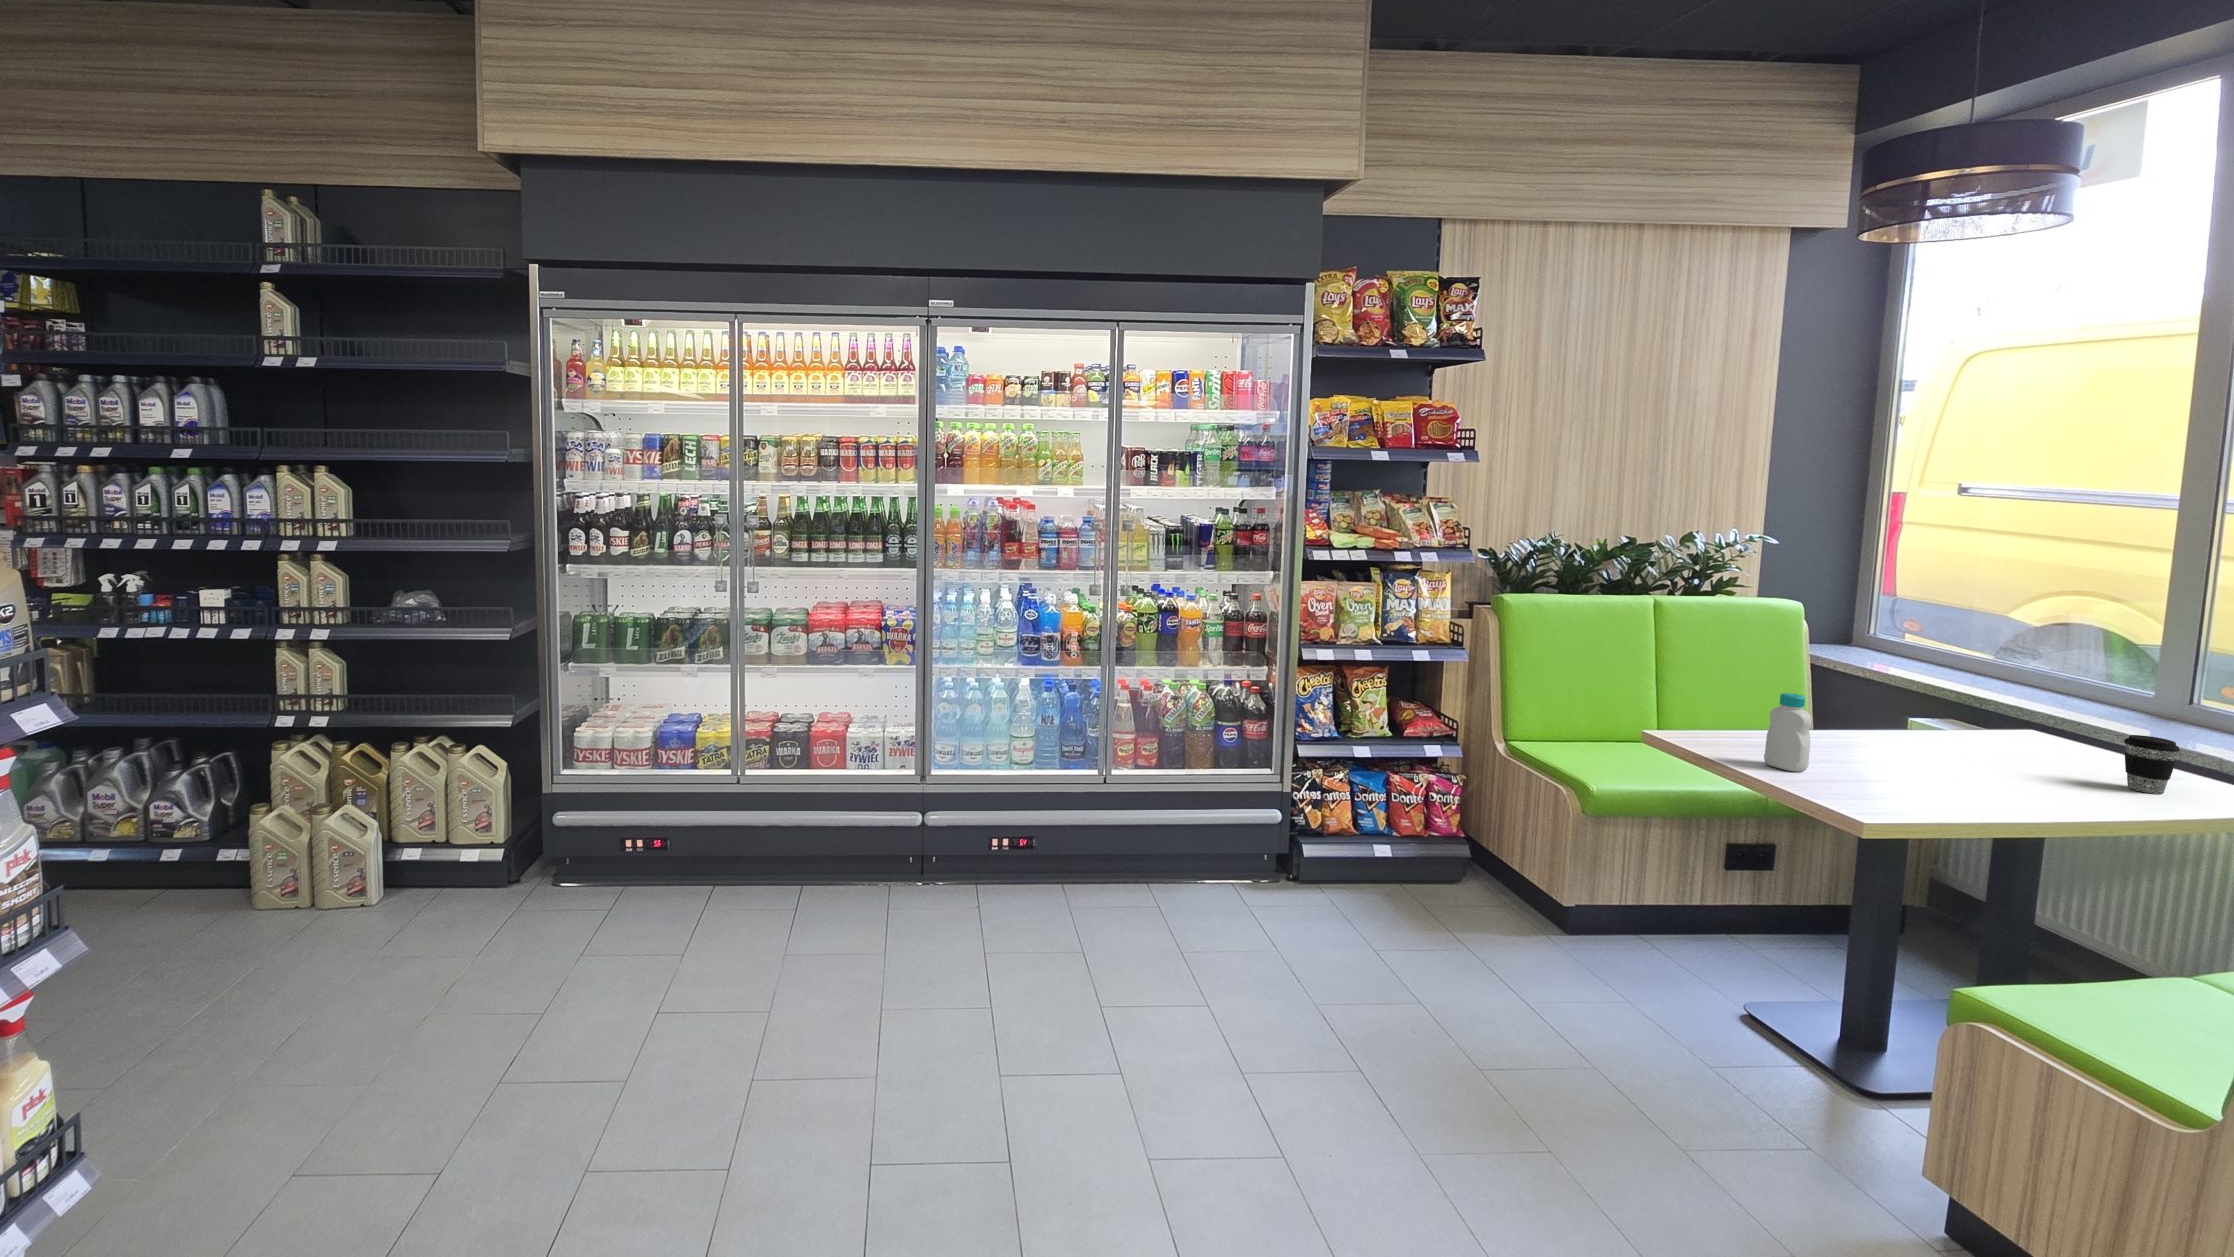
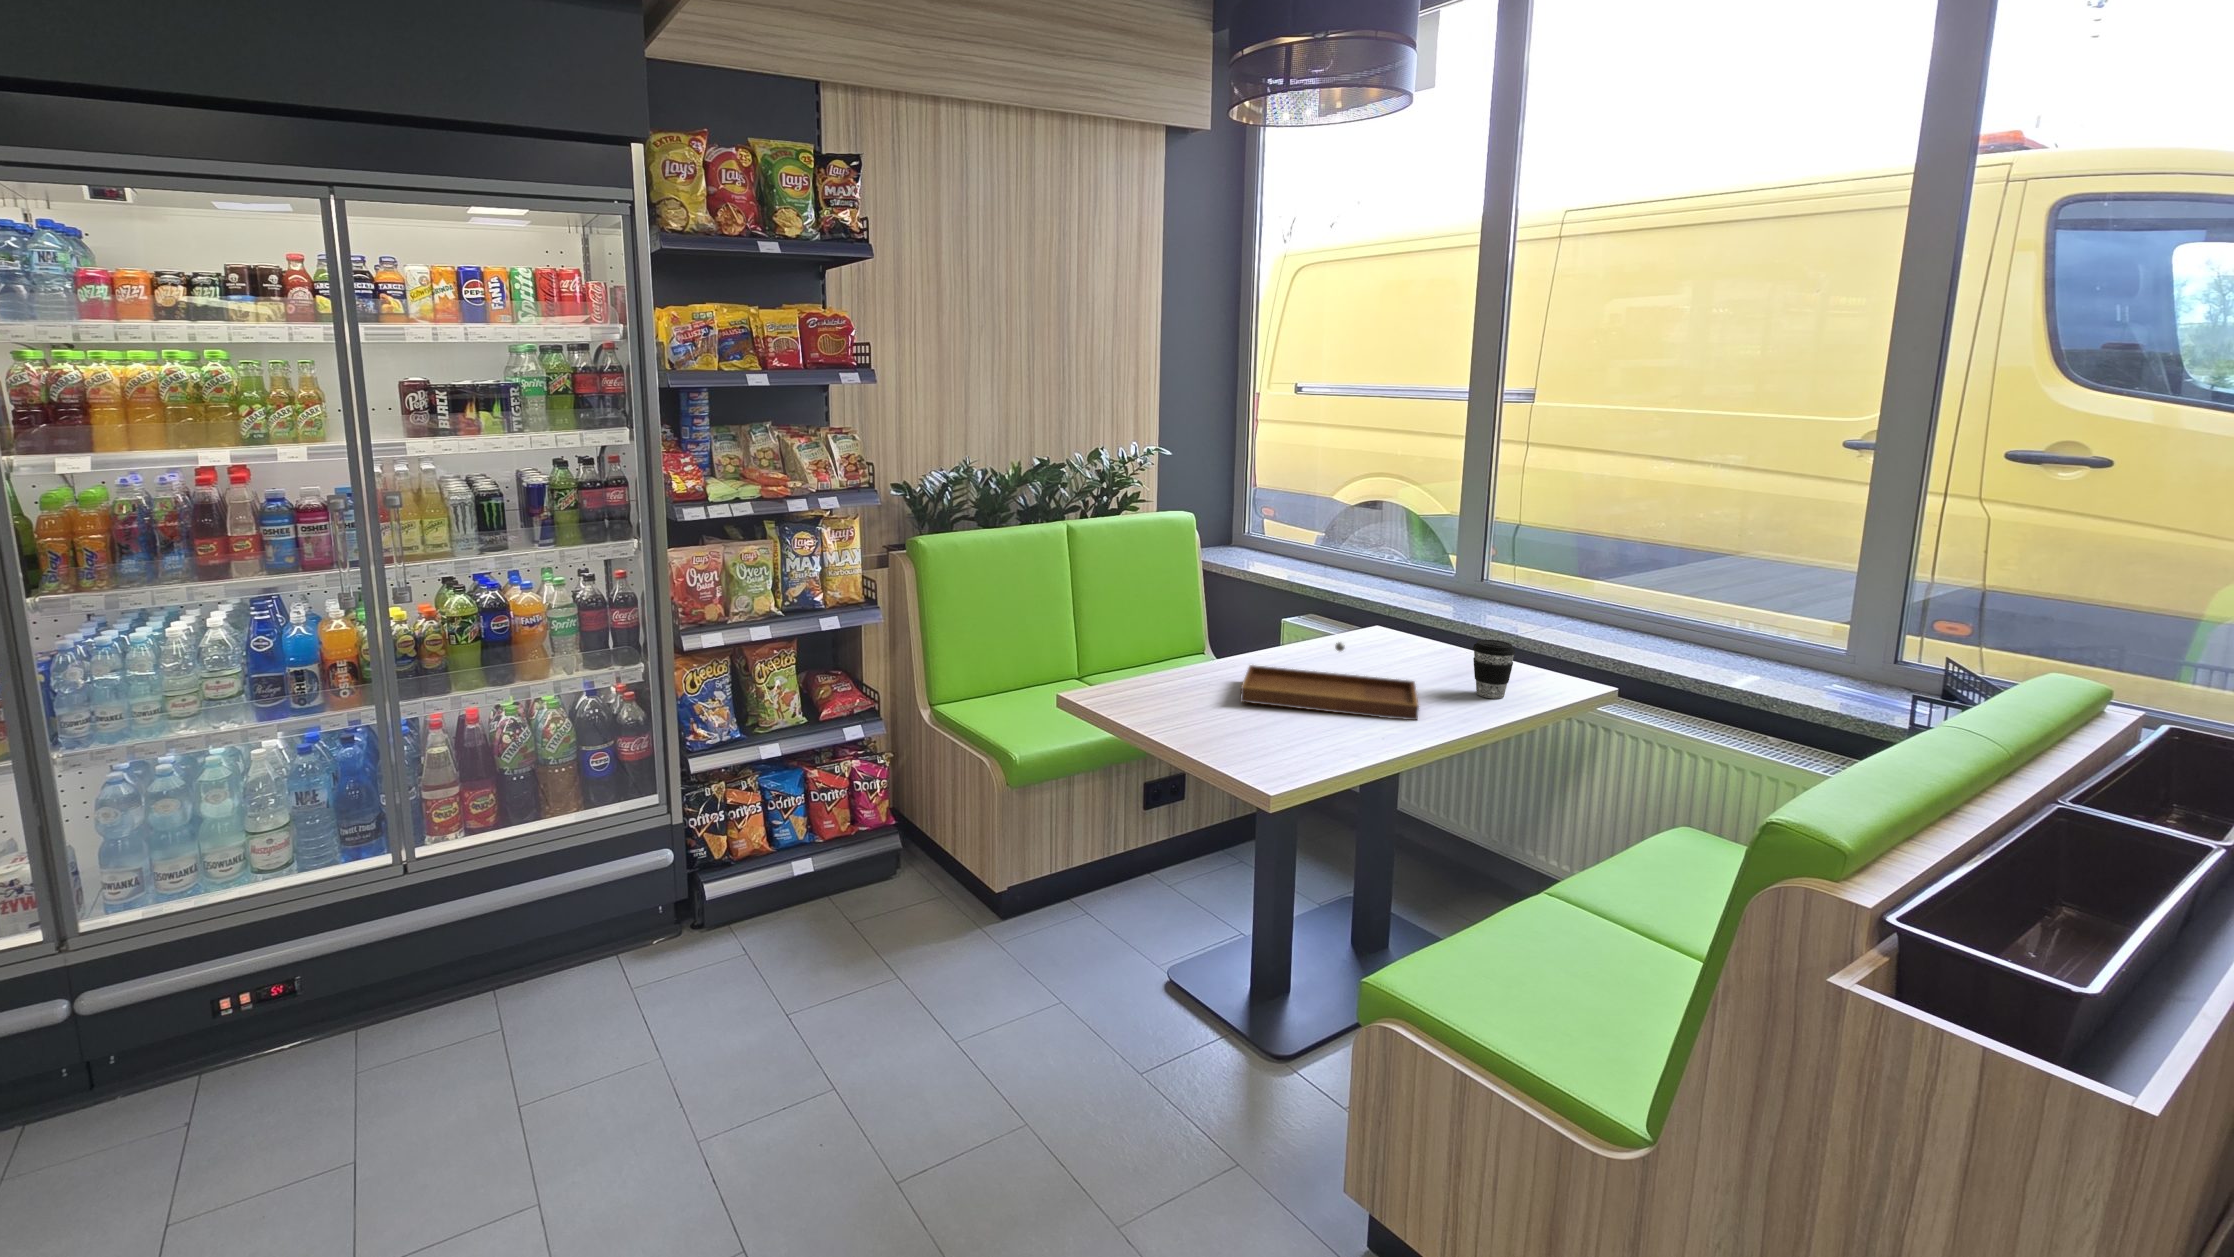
bottle: present [1764,693,1812,772] -> none [1177,642,1220,733]
tray: none [1835,718,2048,796] -> present [1241,643,1419,720]

